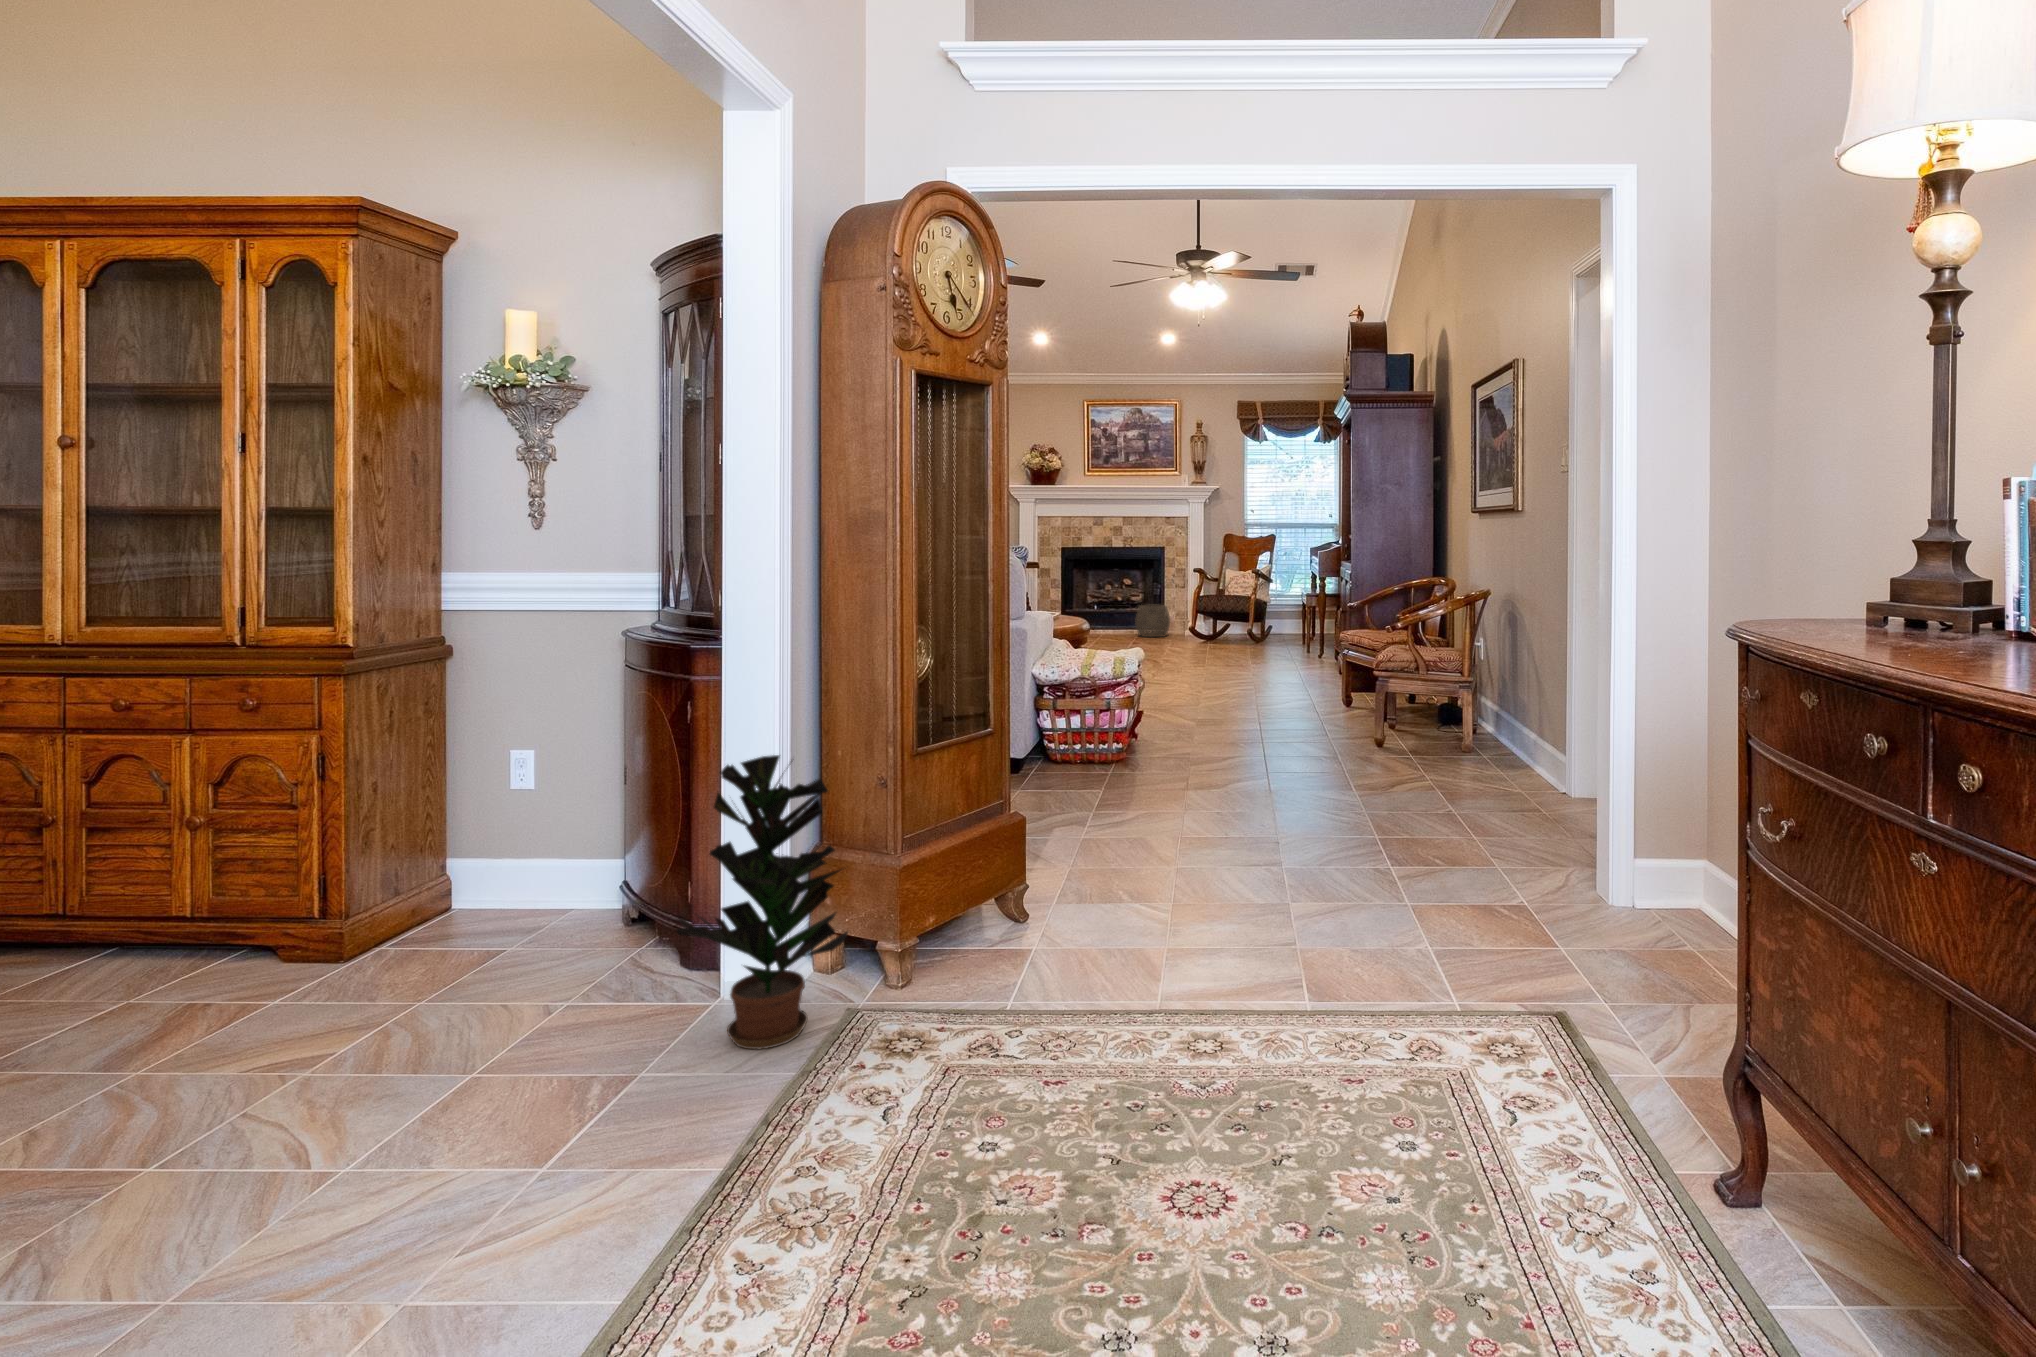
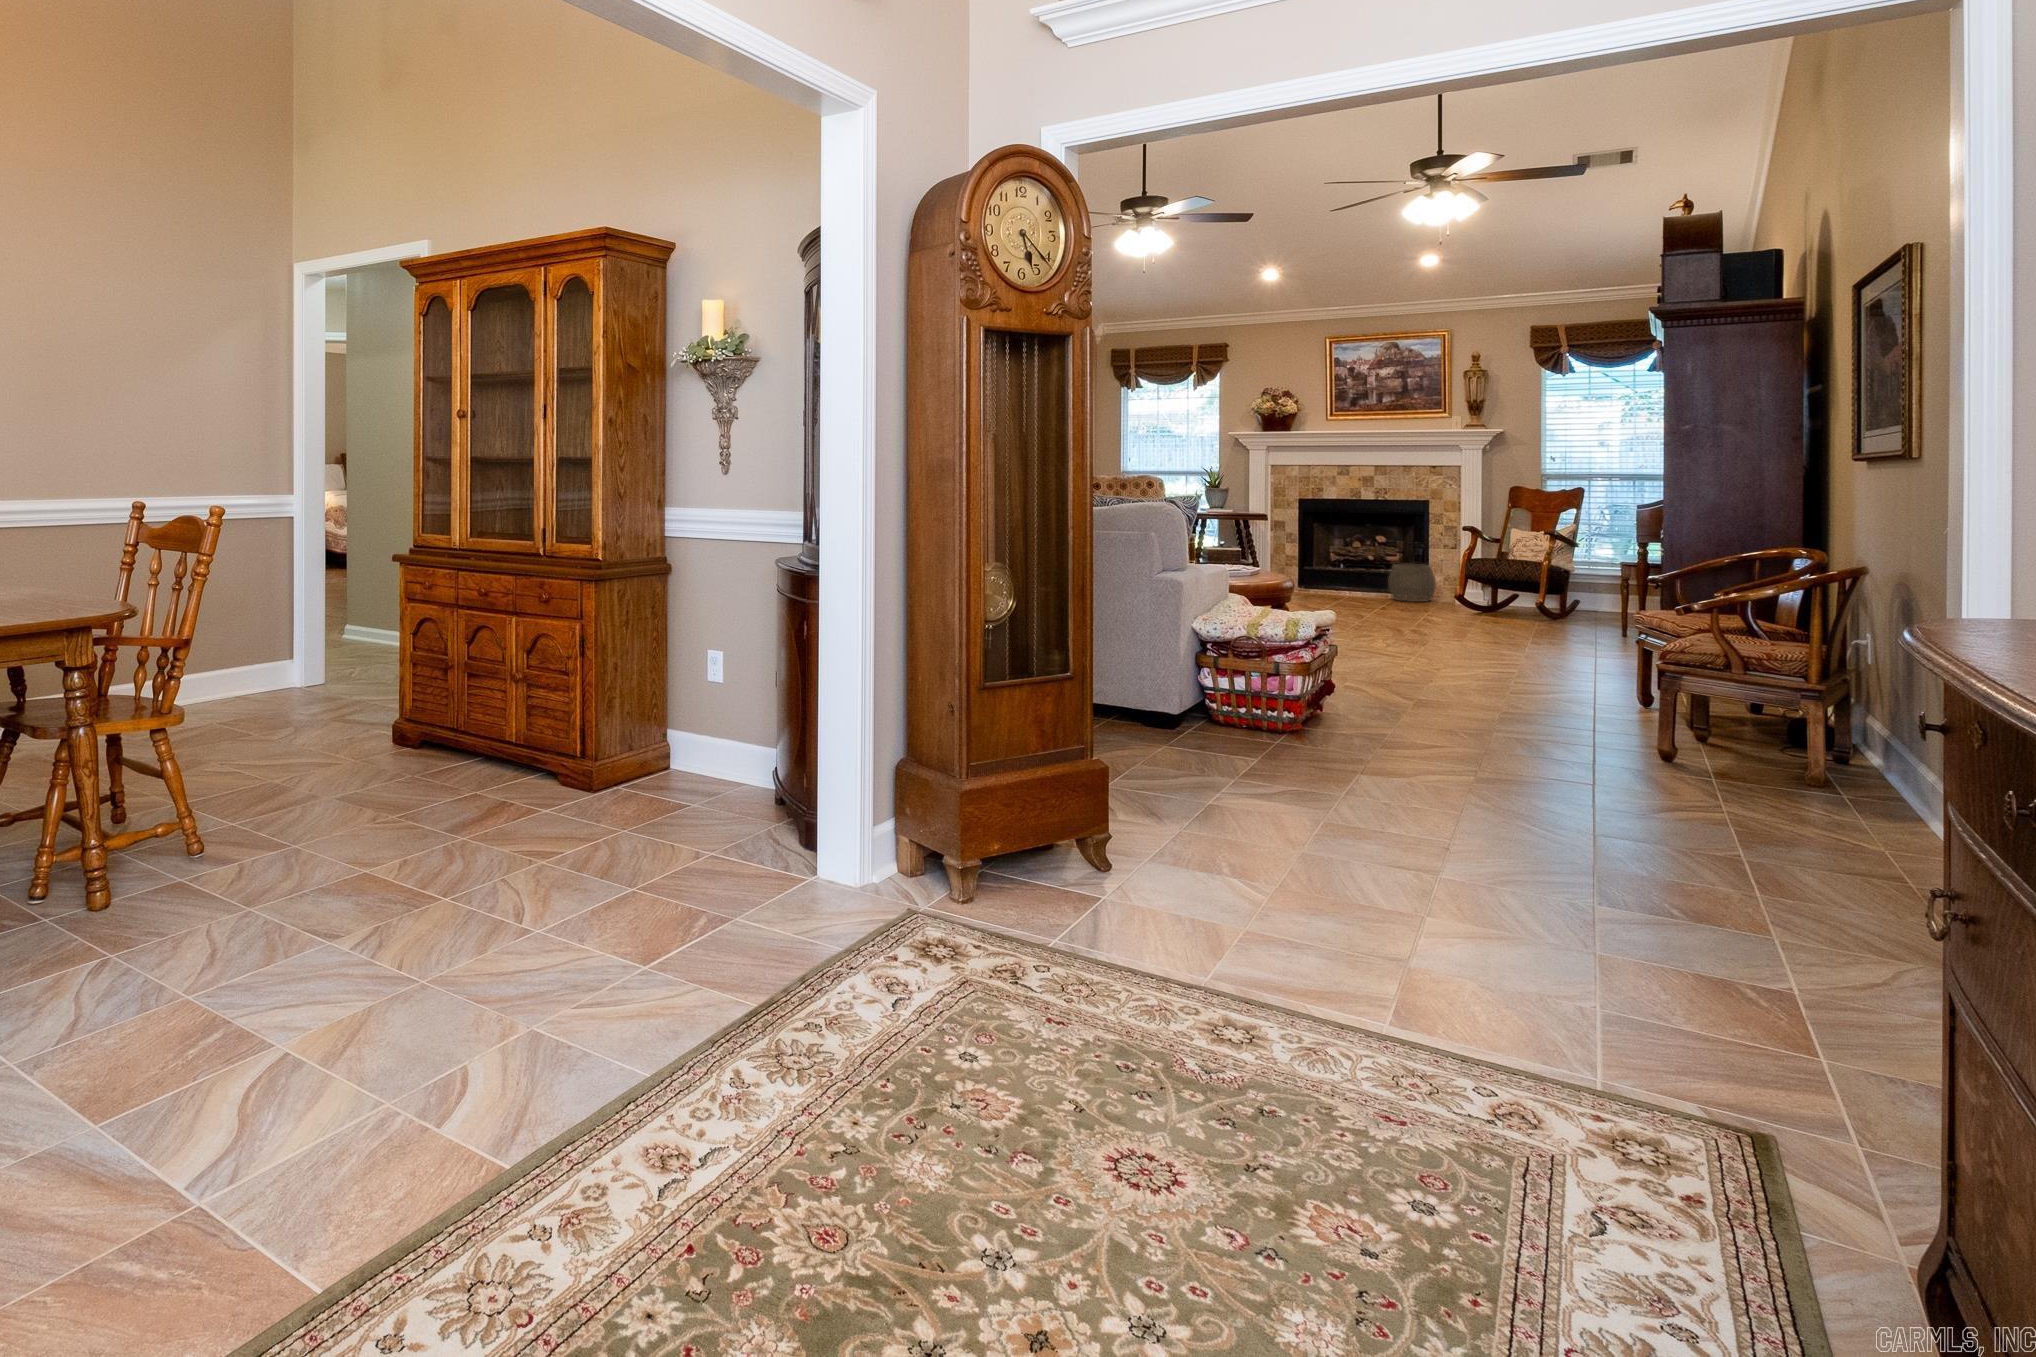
potted plant: present [677,755,848,1049] -> none [760,680,903,926]

